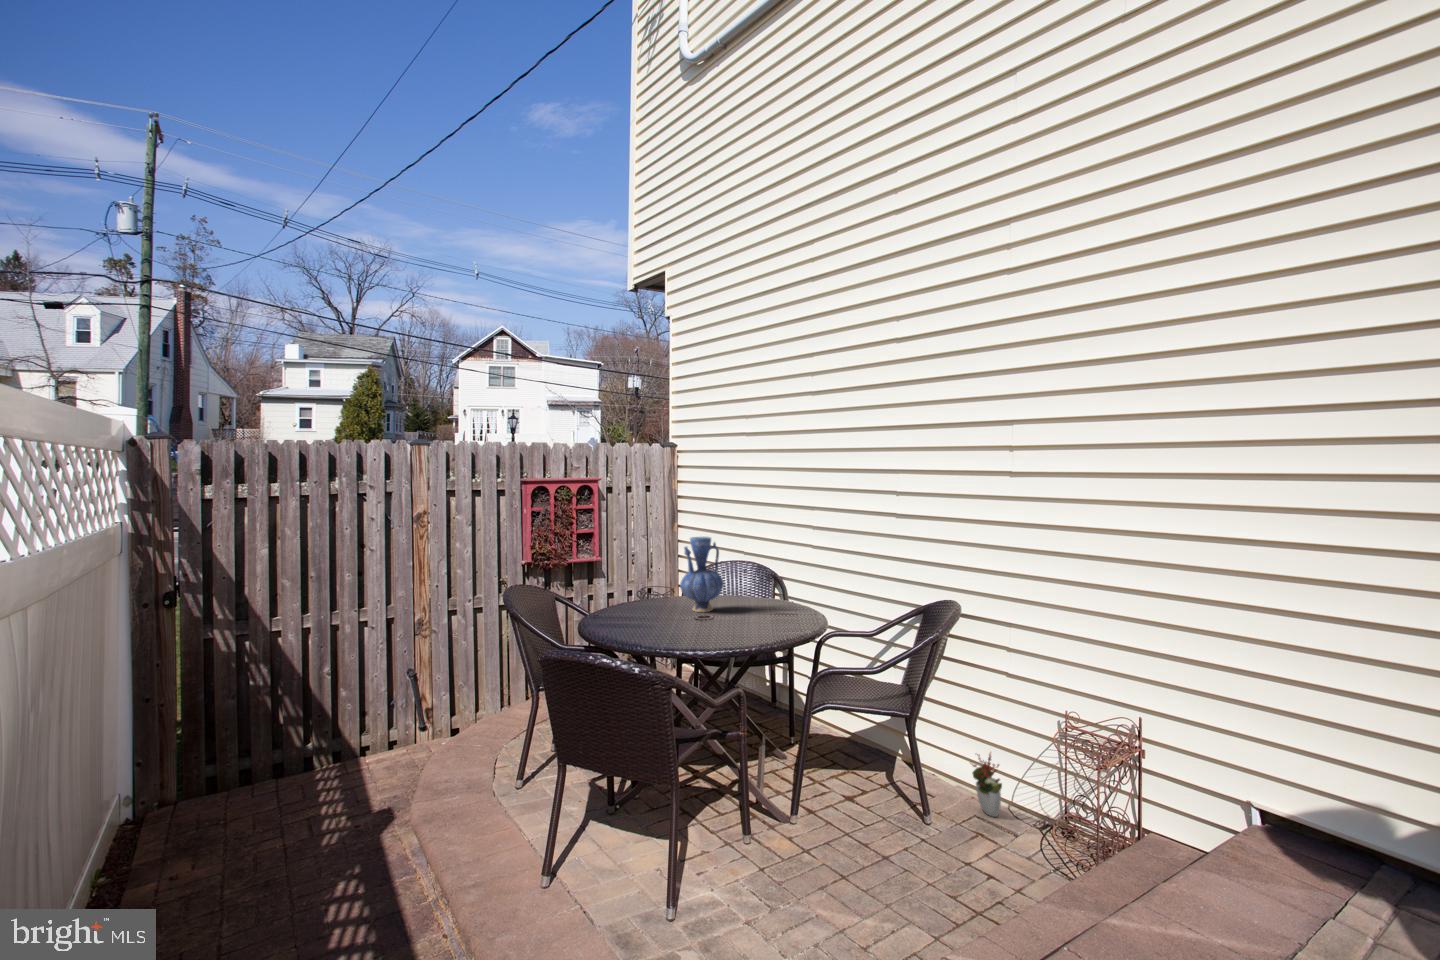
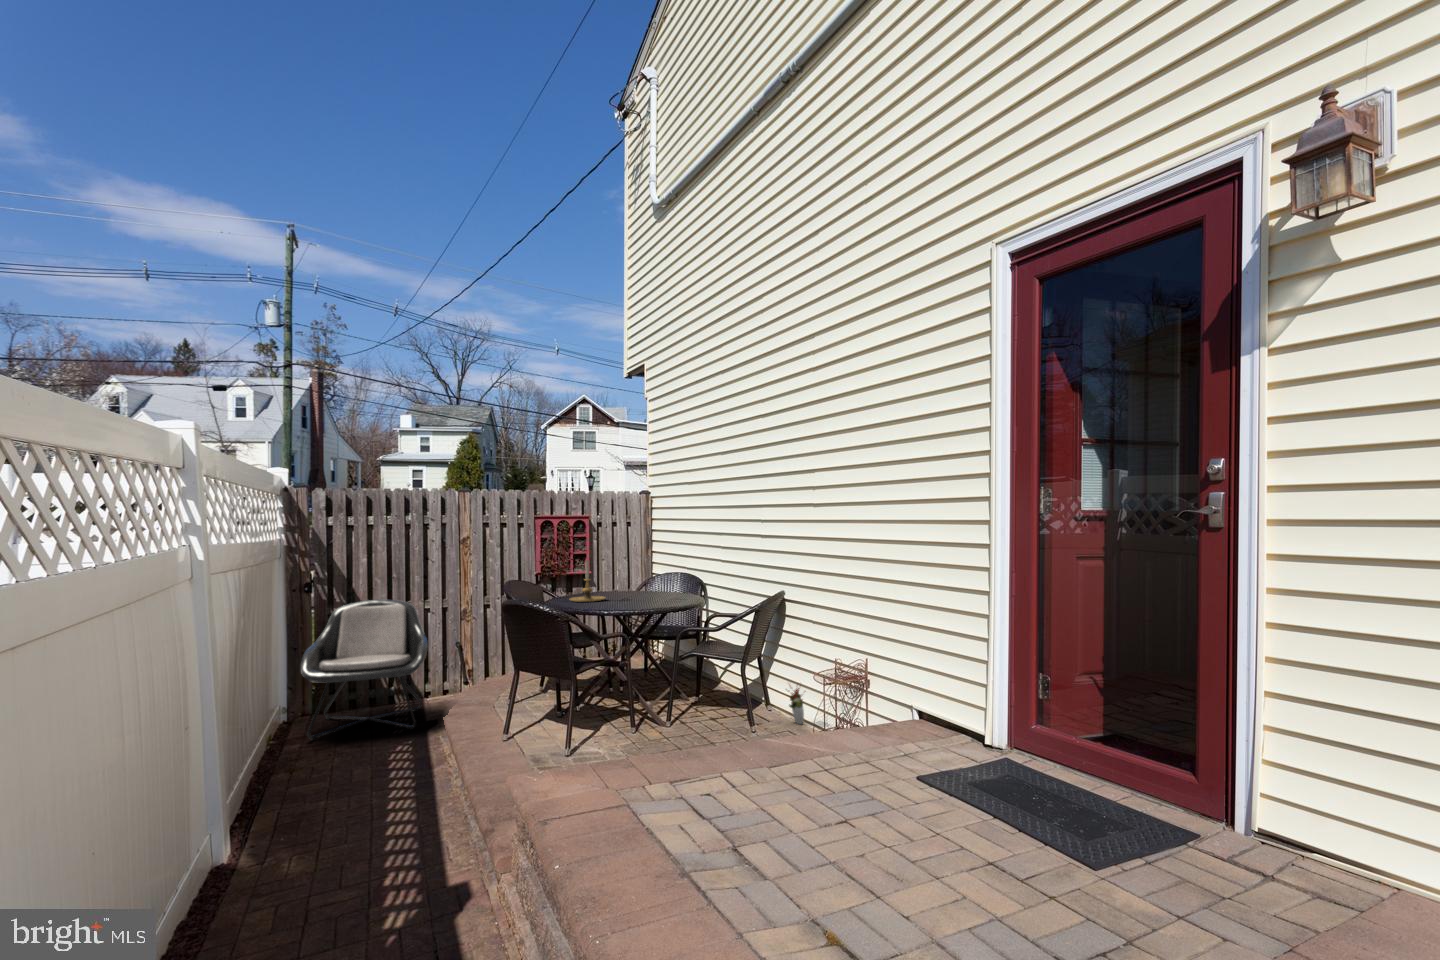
vase: present [680,536,724,612] -> none [620,548,649,598]
candle holder: none [612,558,669,626] -> present [570,560,605,602]
lounge chair: none [160,612,375,862] -> present [301,600,428,740]

